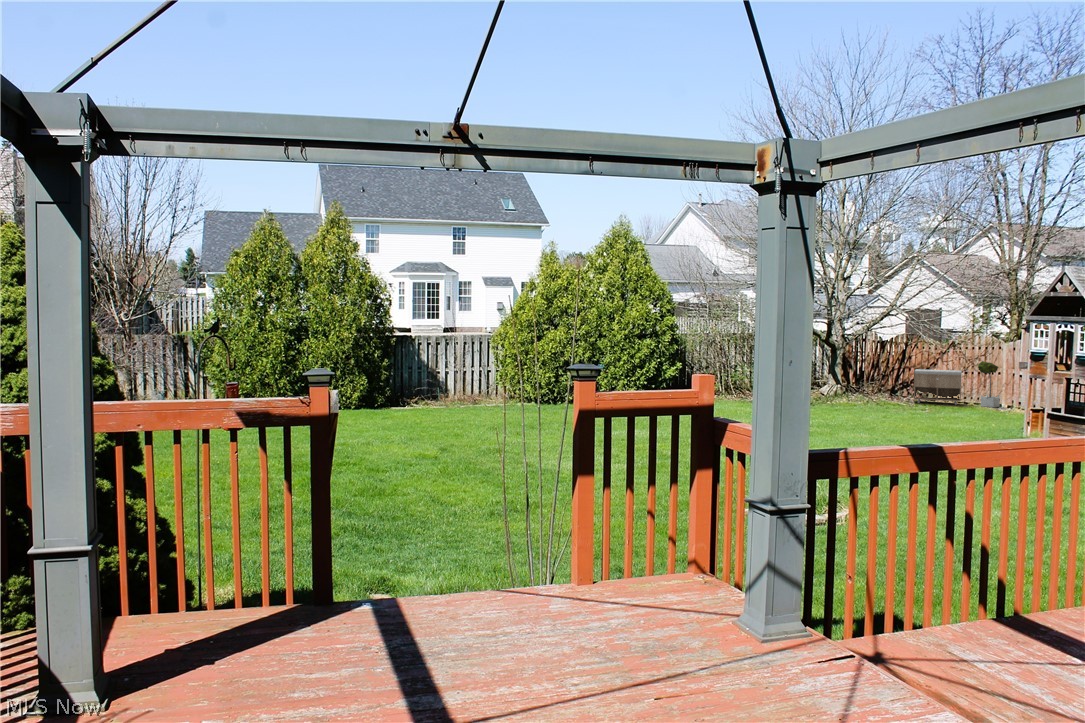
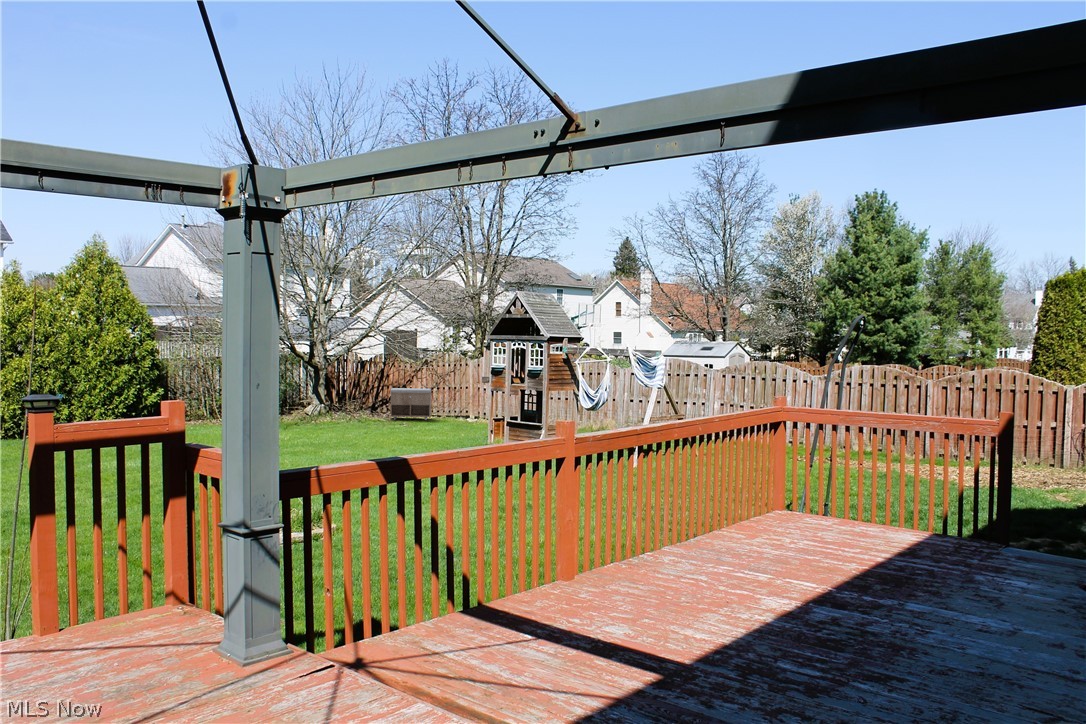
potted tree: present [978,361,1000,407] -> none [444,379,462,421]

